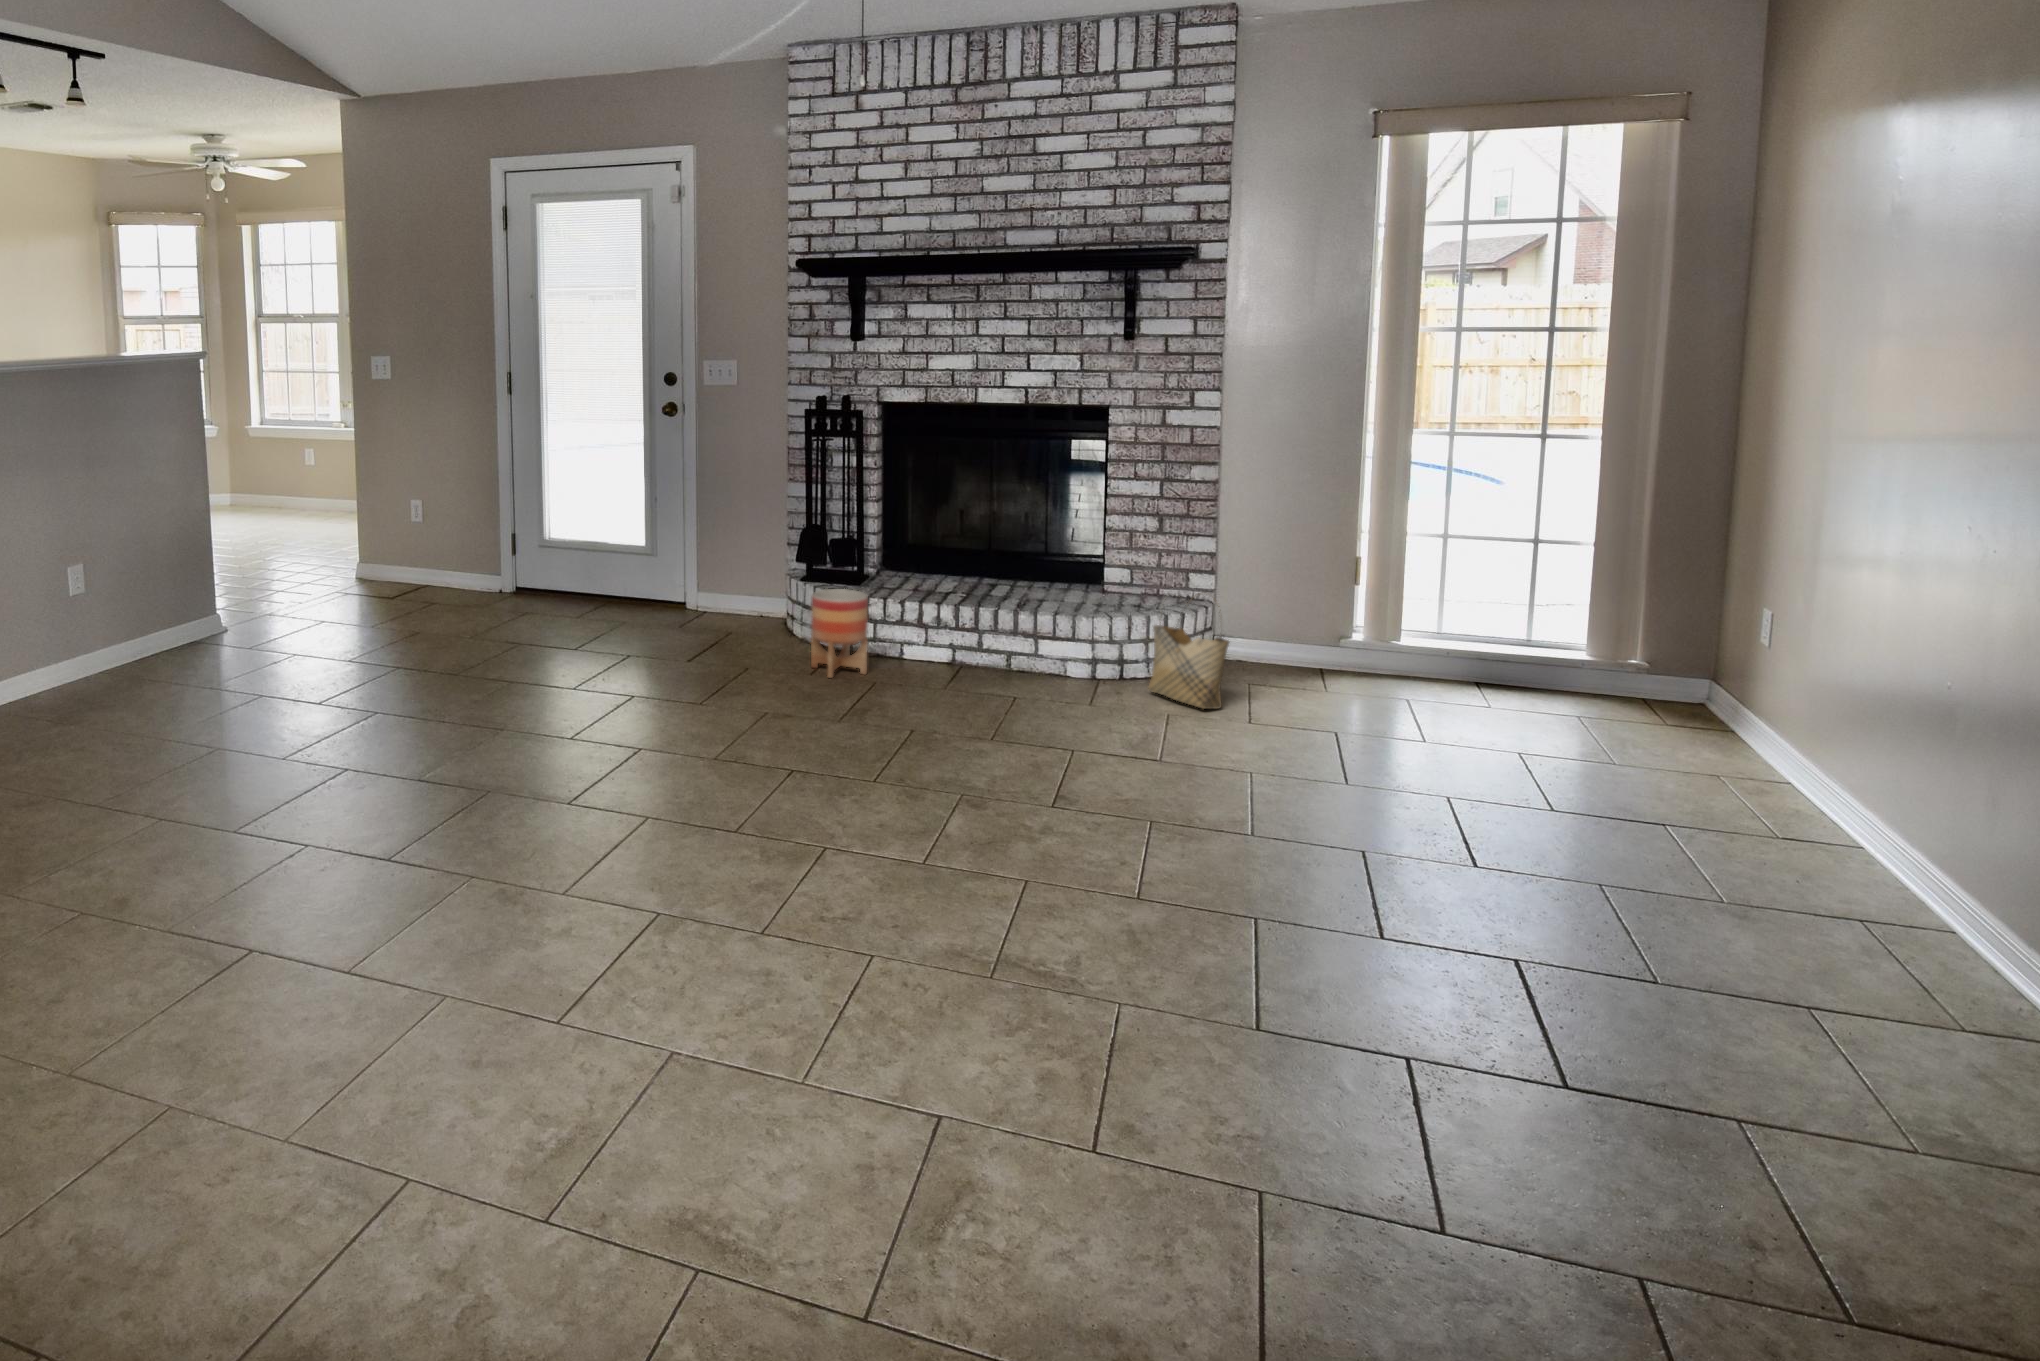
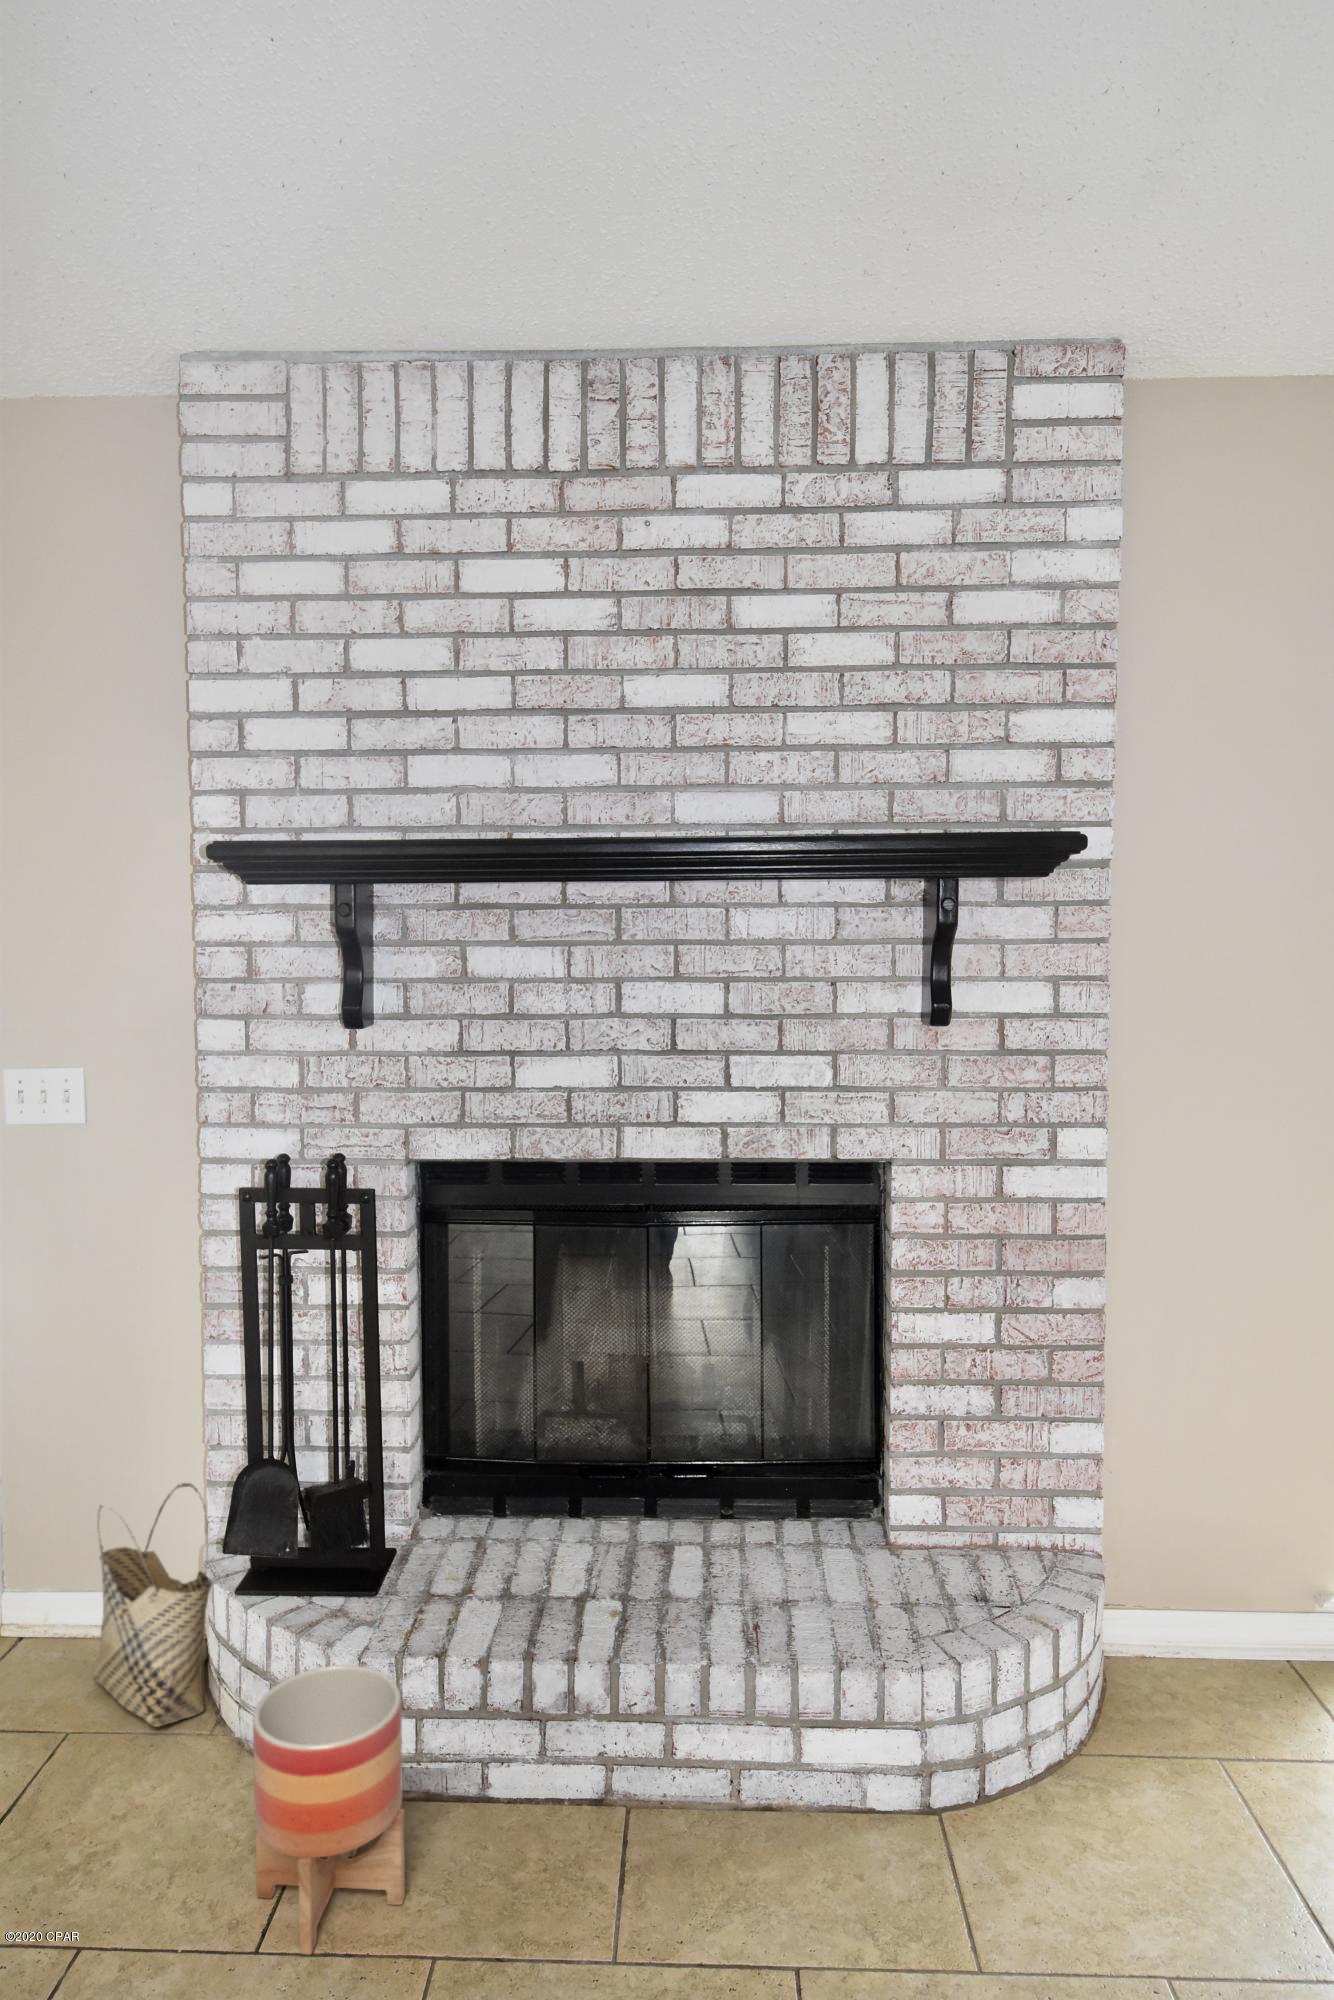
woven basket: present [1148,598,1229,709] -> present [93,1483,212,1727]

